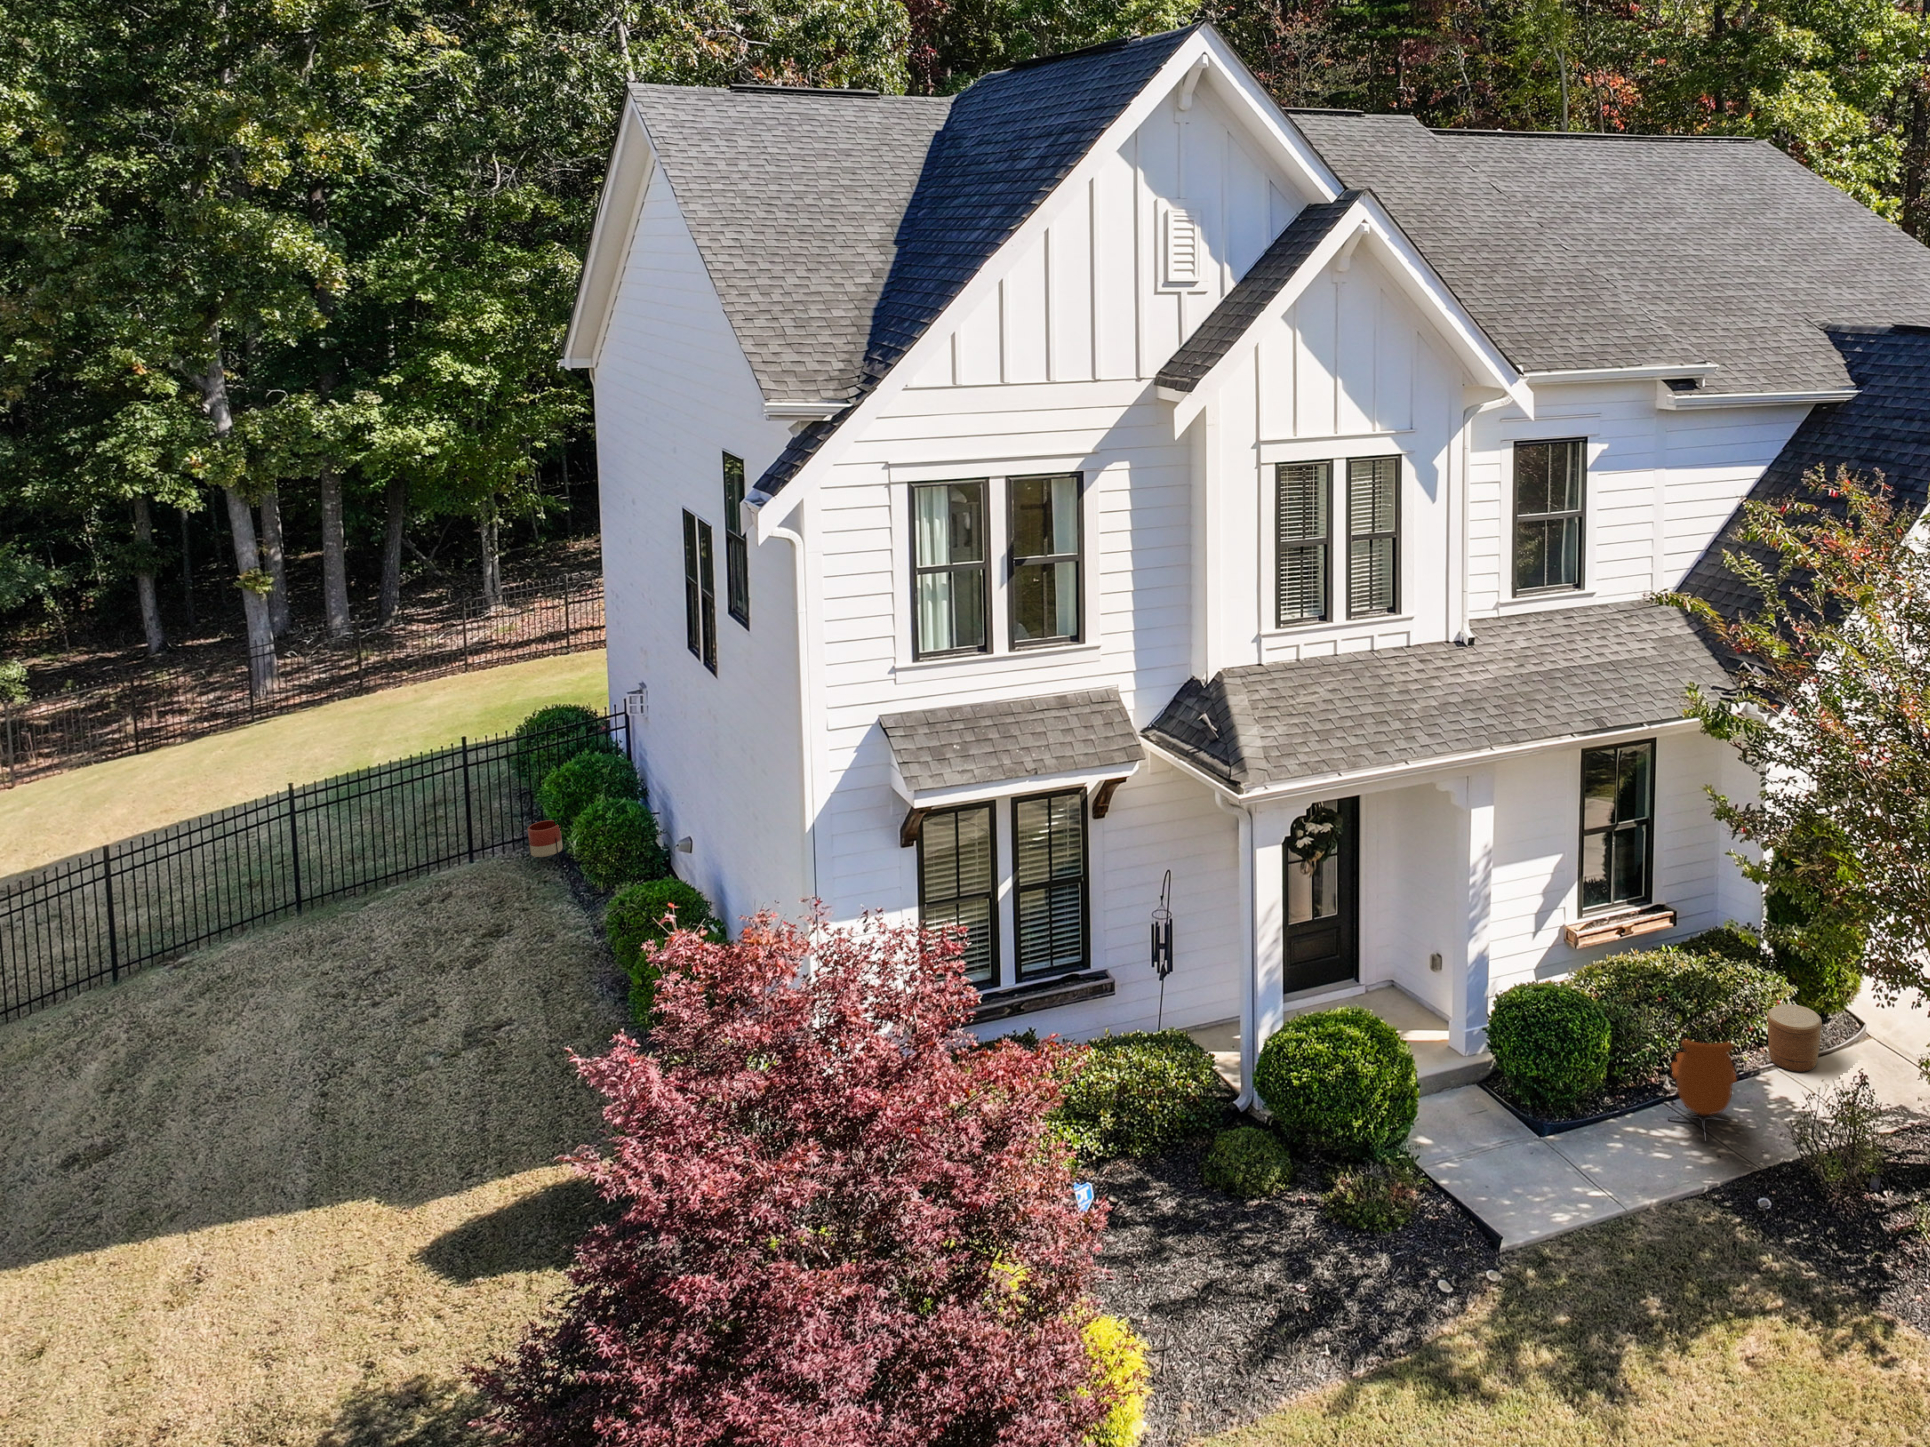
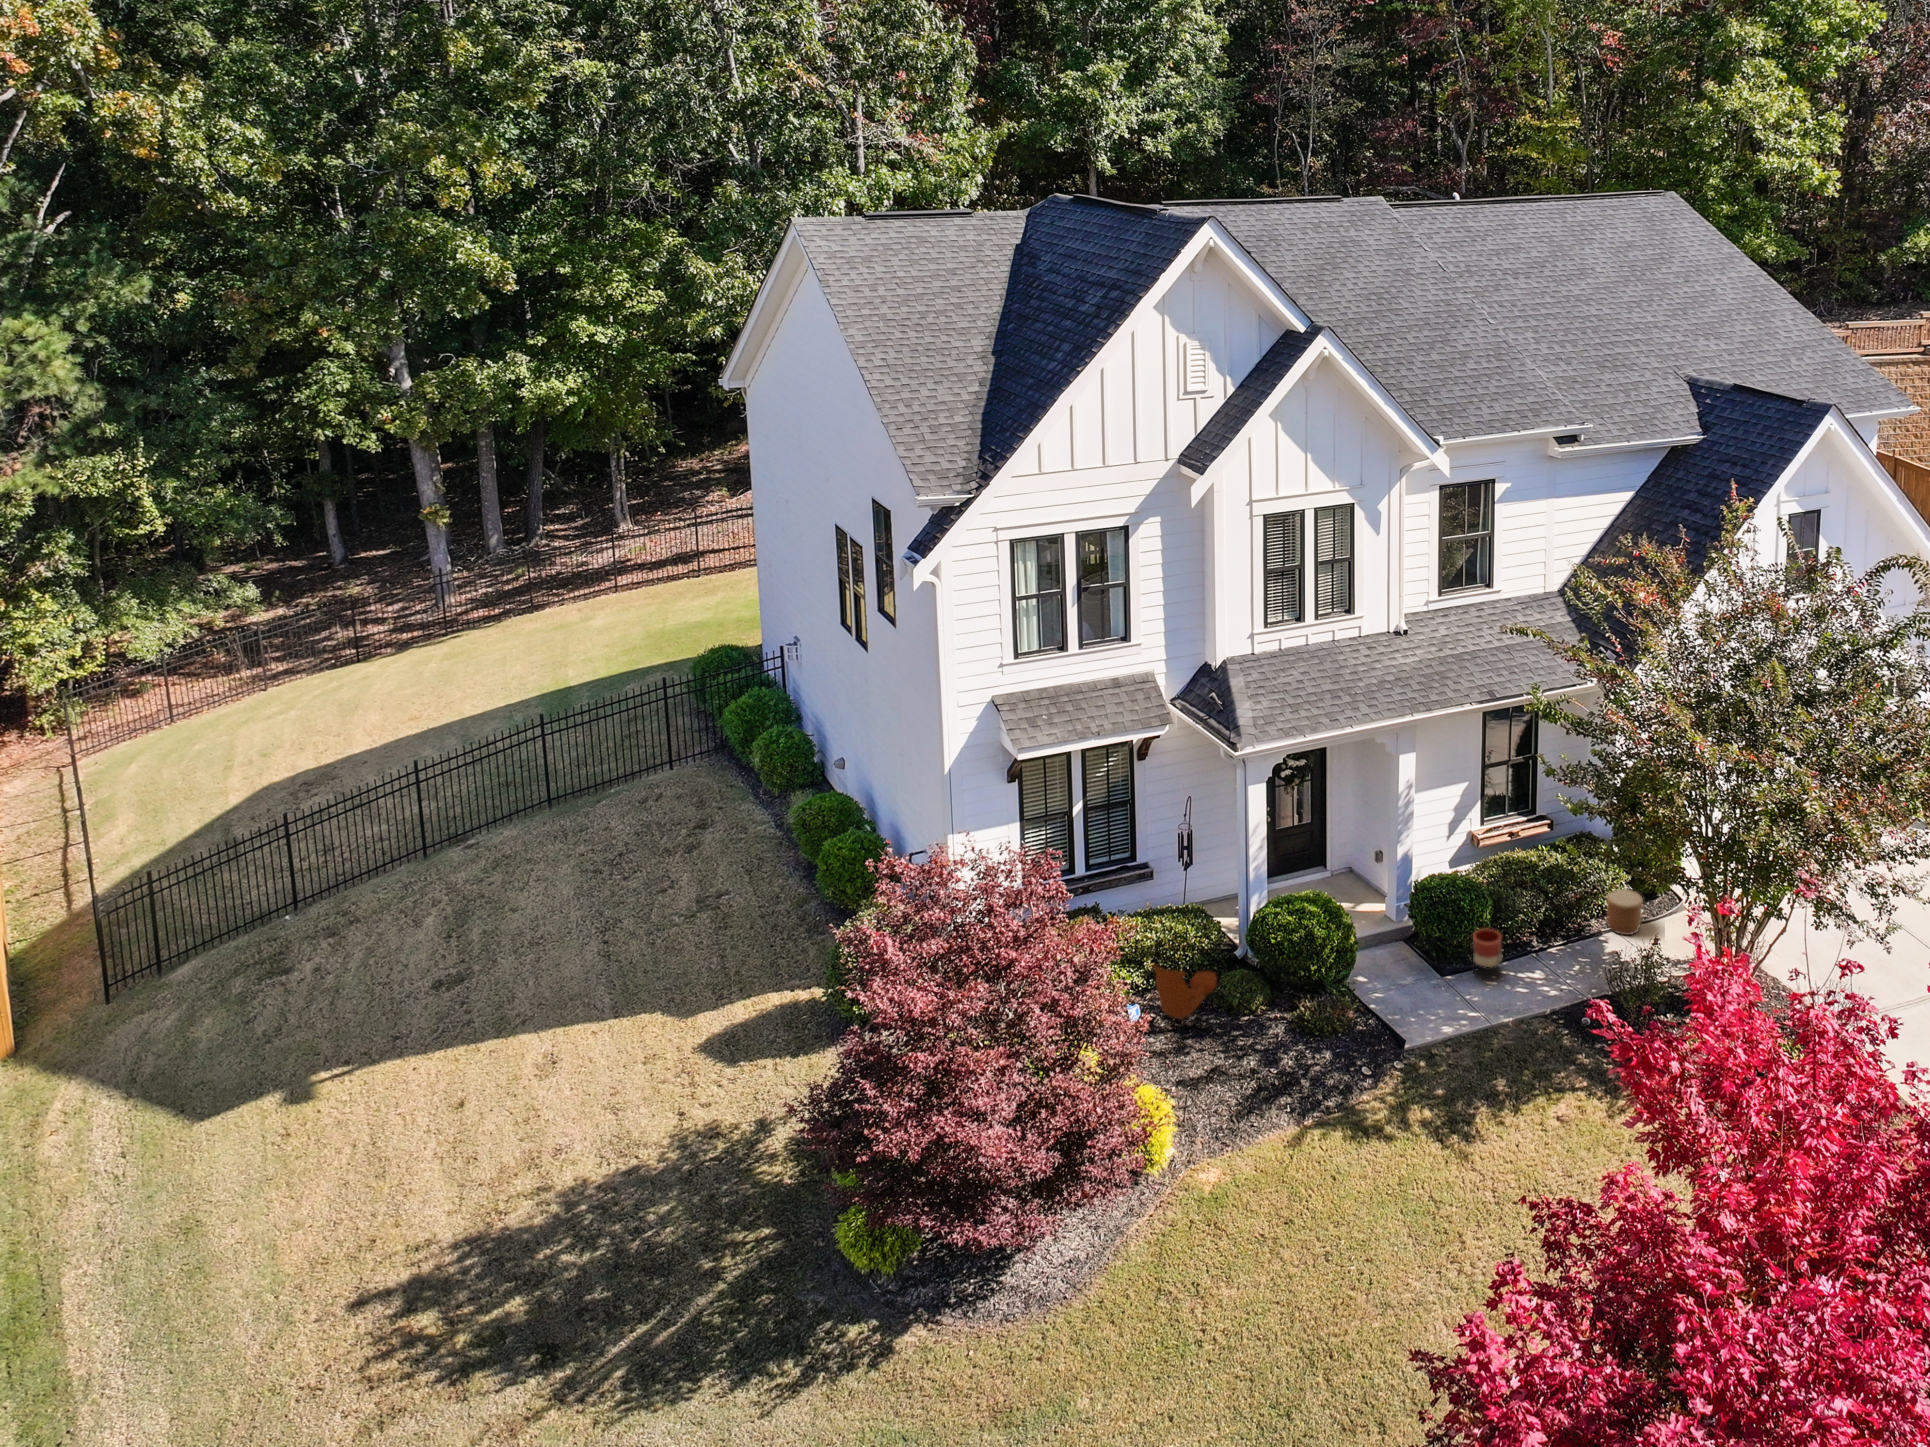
planter: present [528,820,563,867] -> present [1473,929,1501,967]
lounge chair: present [1669,1039,1737,1140] -> present [1154,965,1216,1031]

